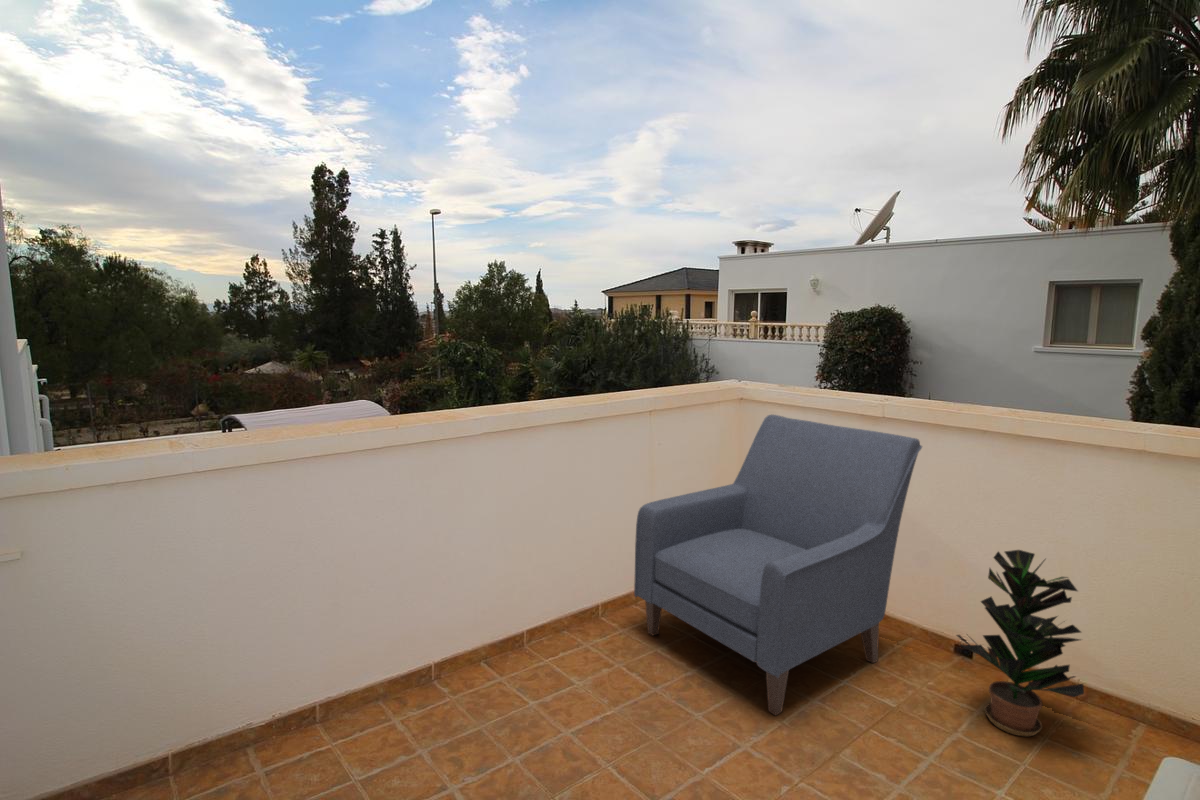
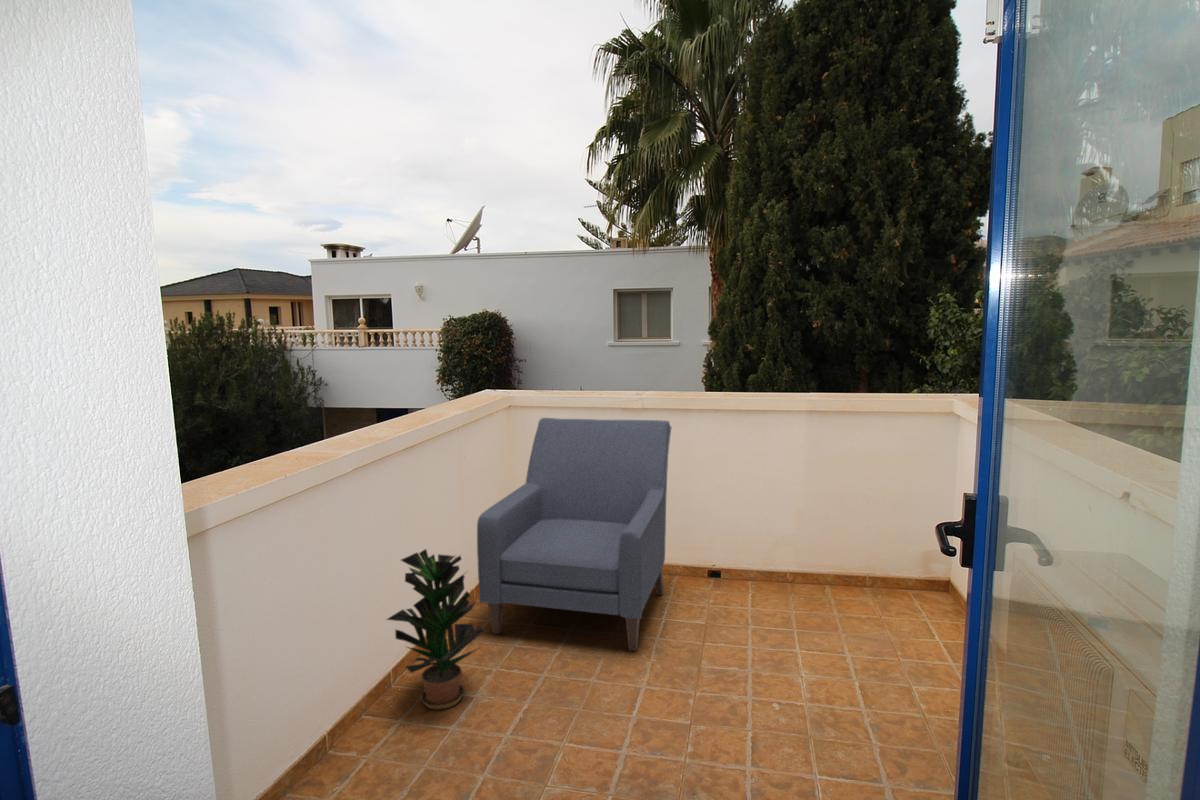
potted plant: present [957,550,1084,736] -> present [387,549,485,709]

